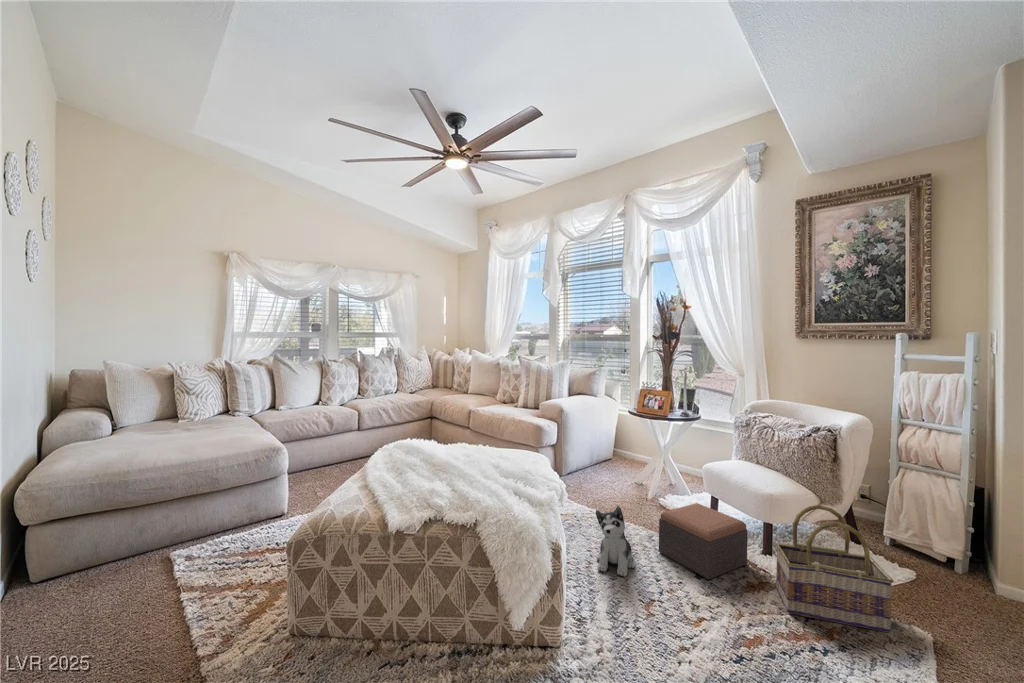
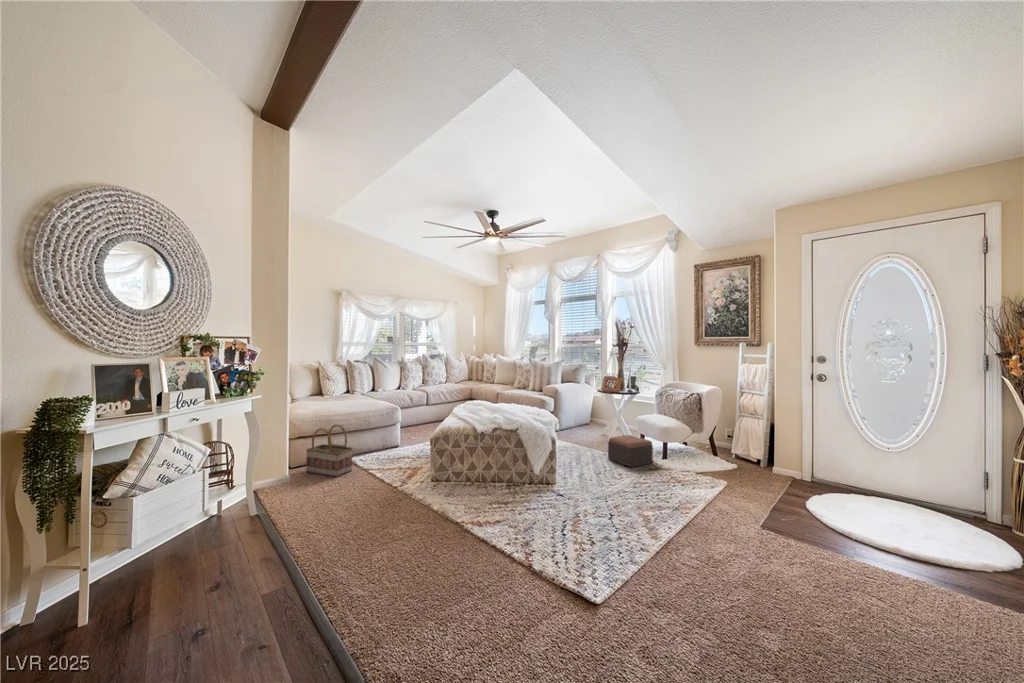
basket: present [775,505,894,632] -> present [306,425,353,477]
plush toy: present [596,506,635,576] -> none [574,432,594,466]

